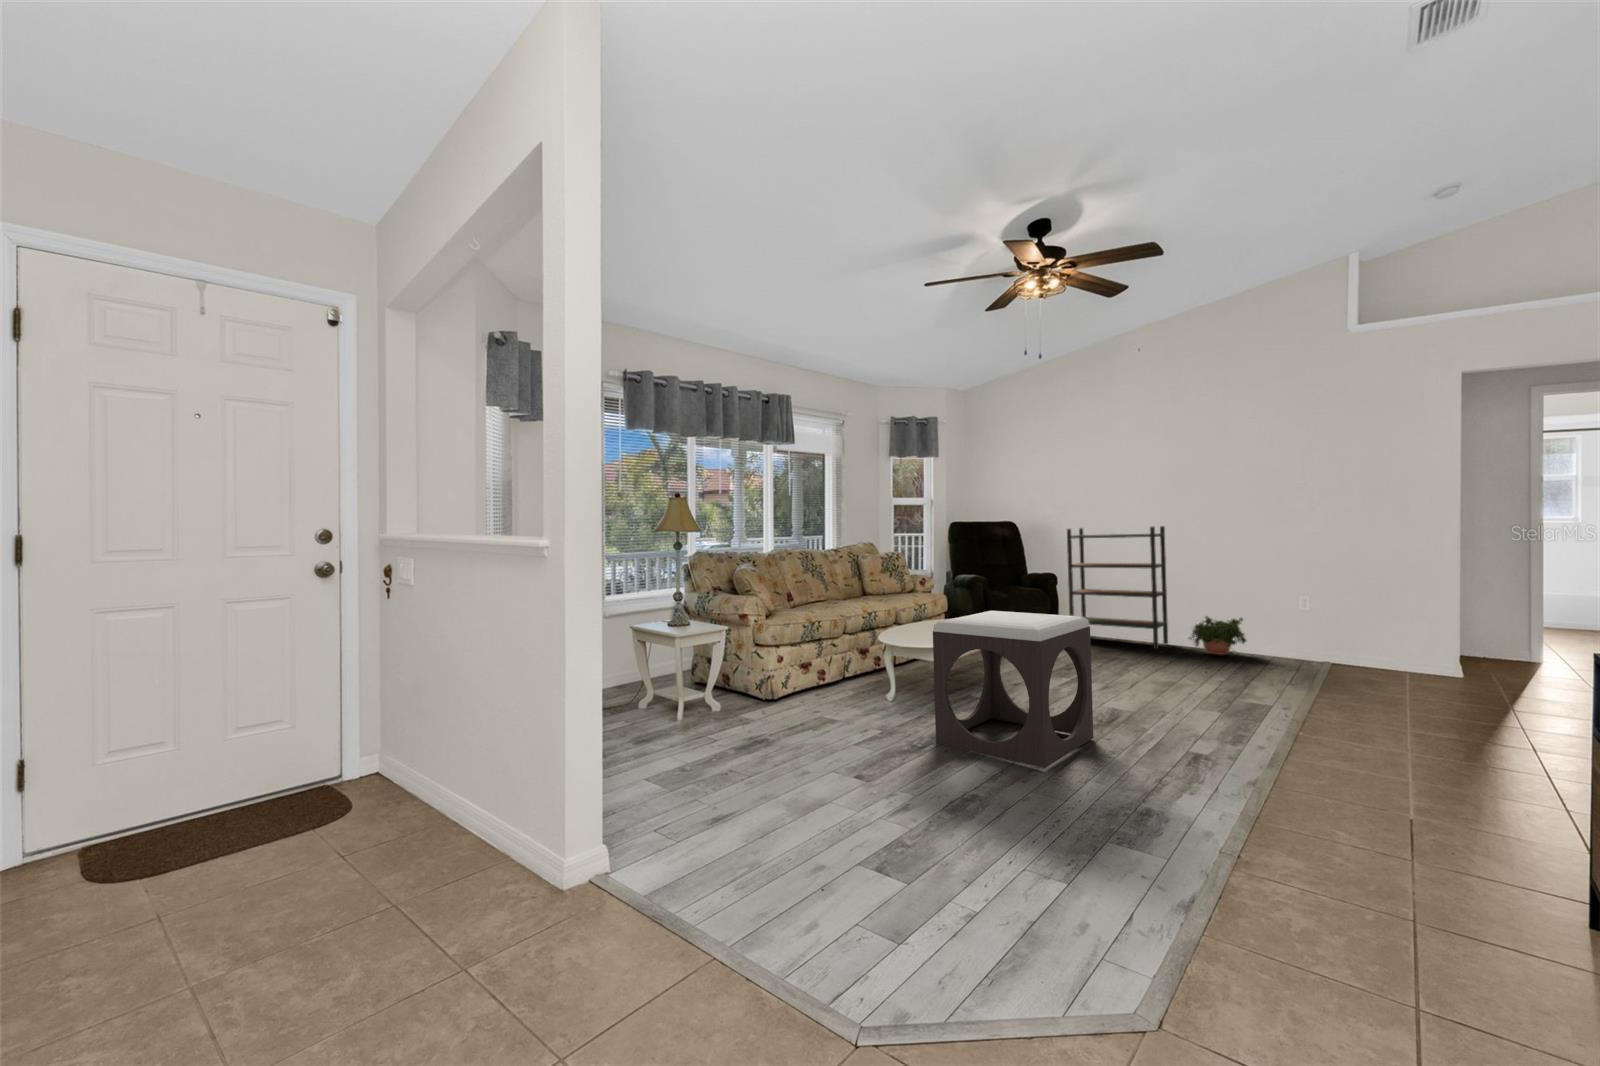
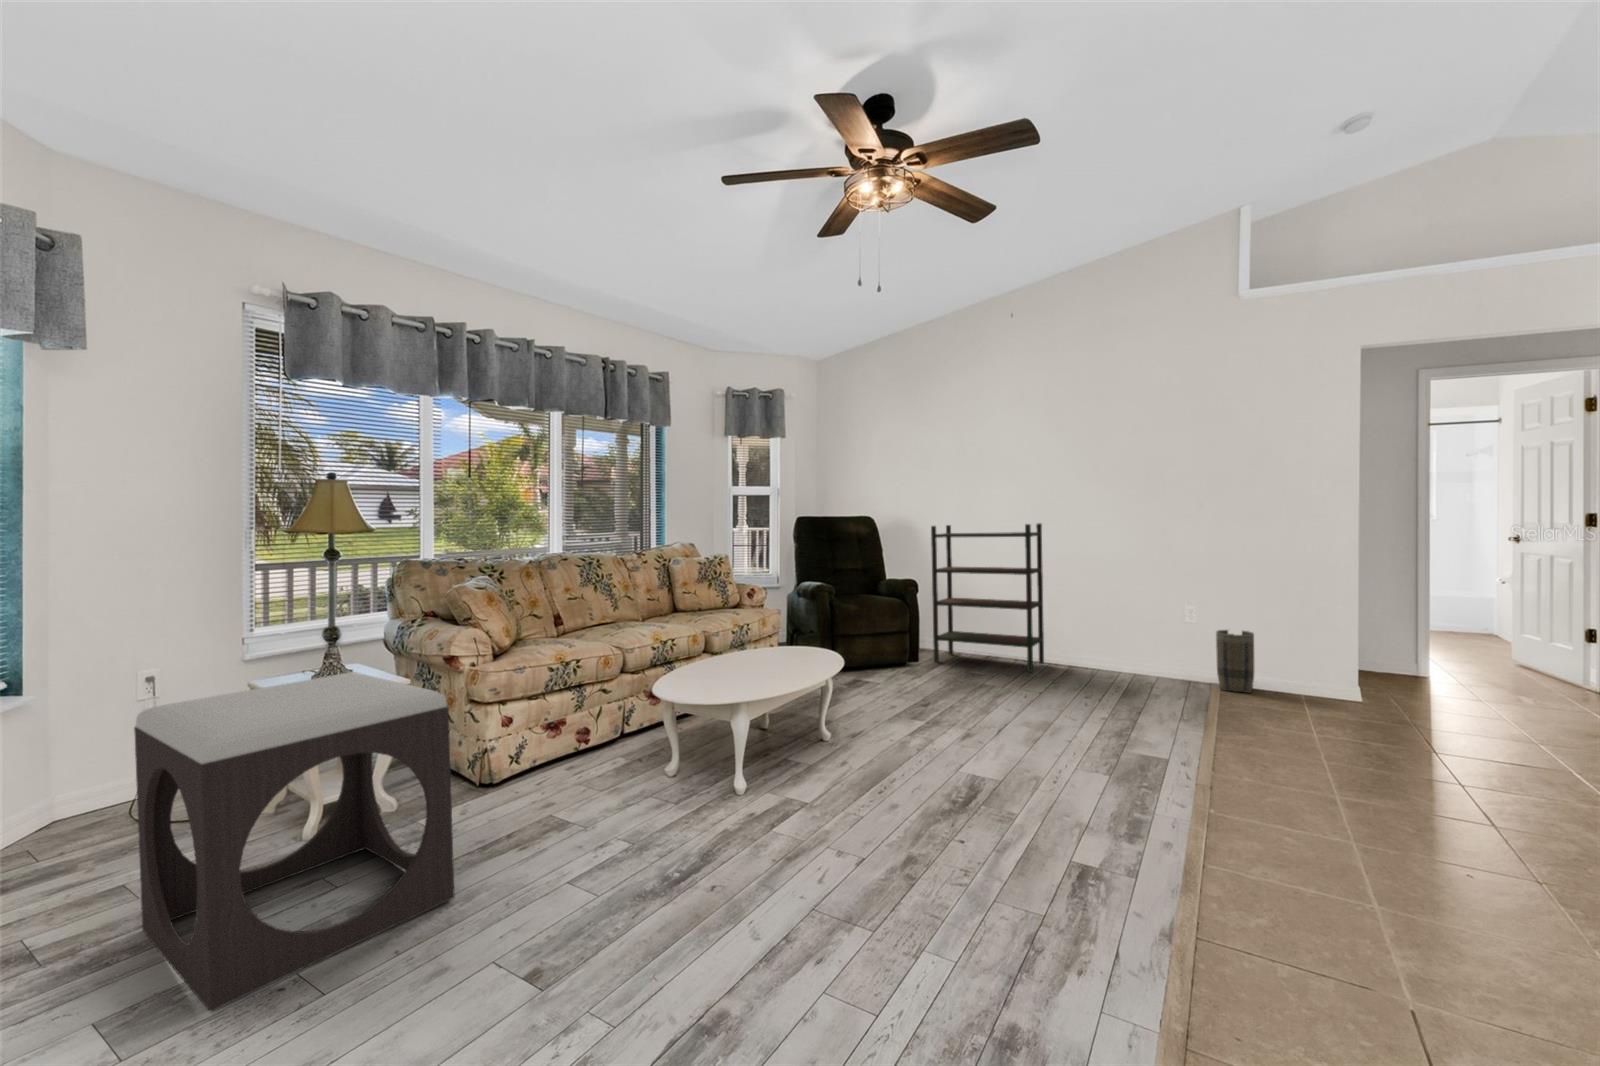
footstool: present [933,611,1093,768] -> present [134,672,455,1011]
basket: none [1324,615,1360,667] -> present [1216,630,1254,693]
potted plant: present [1188,616,1246,655] -> none [1065,631,1134,684]

